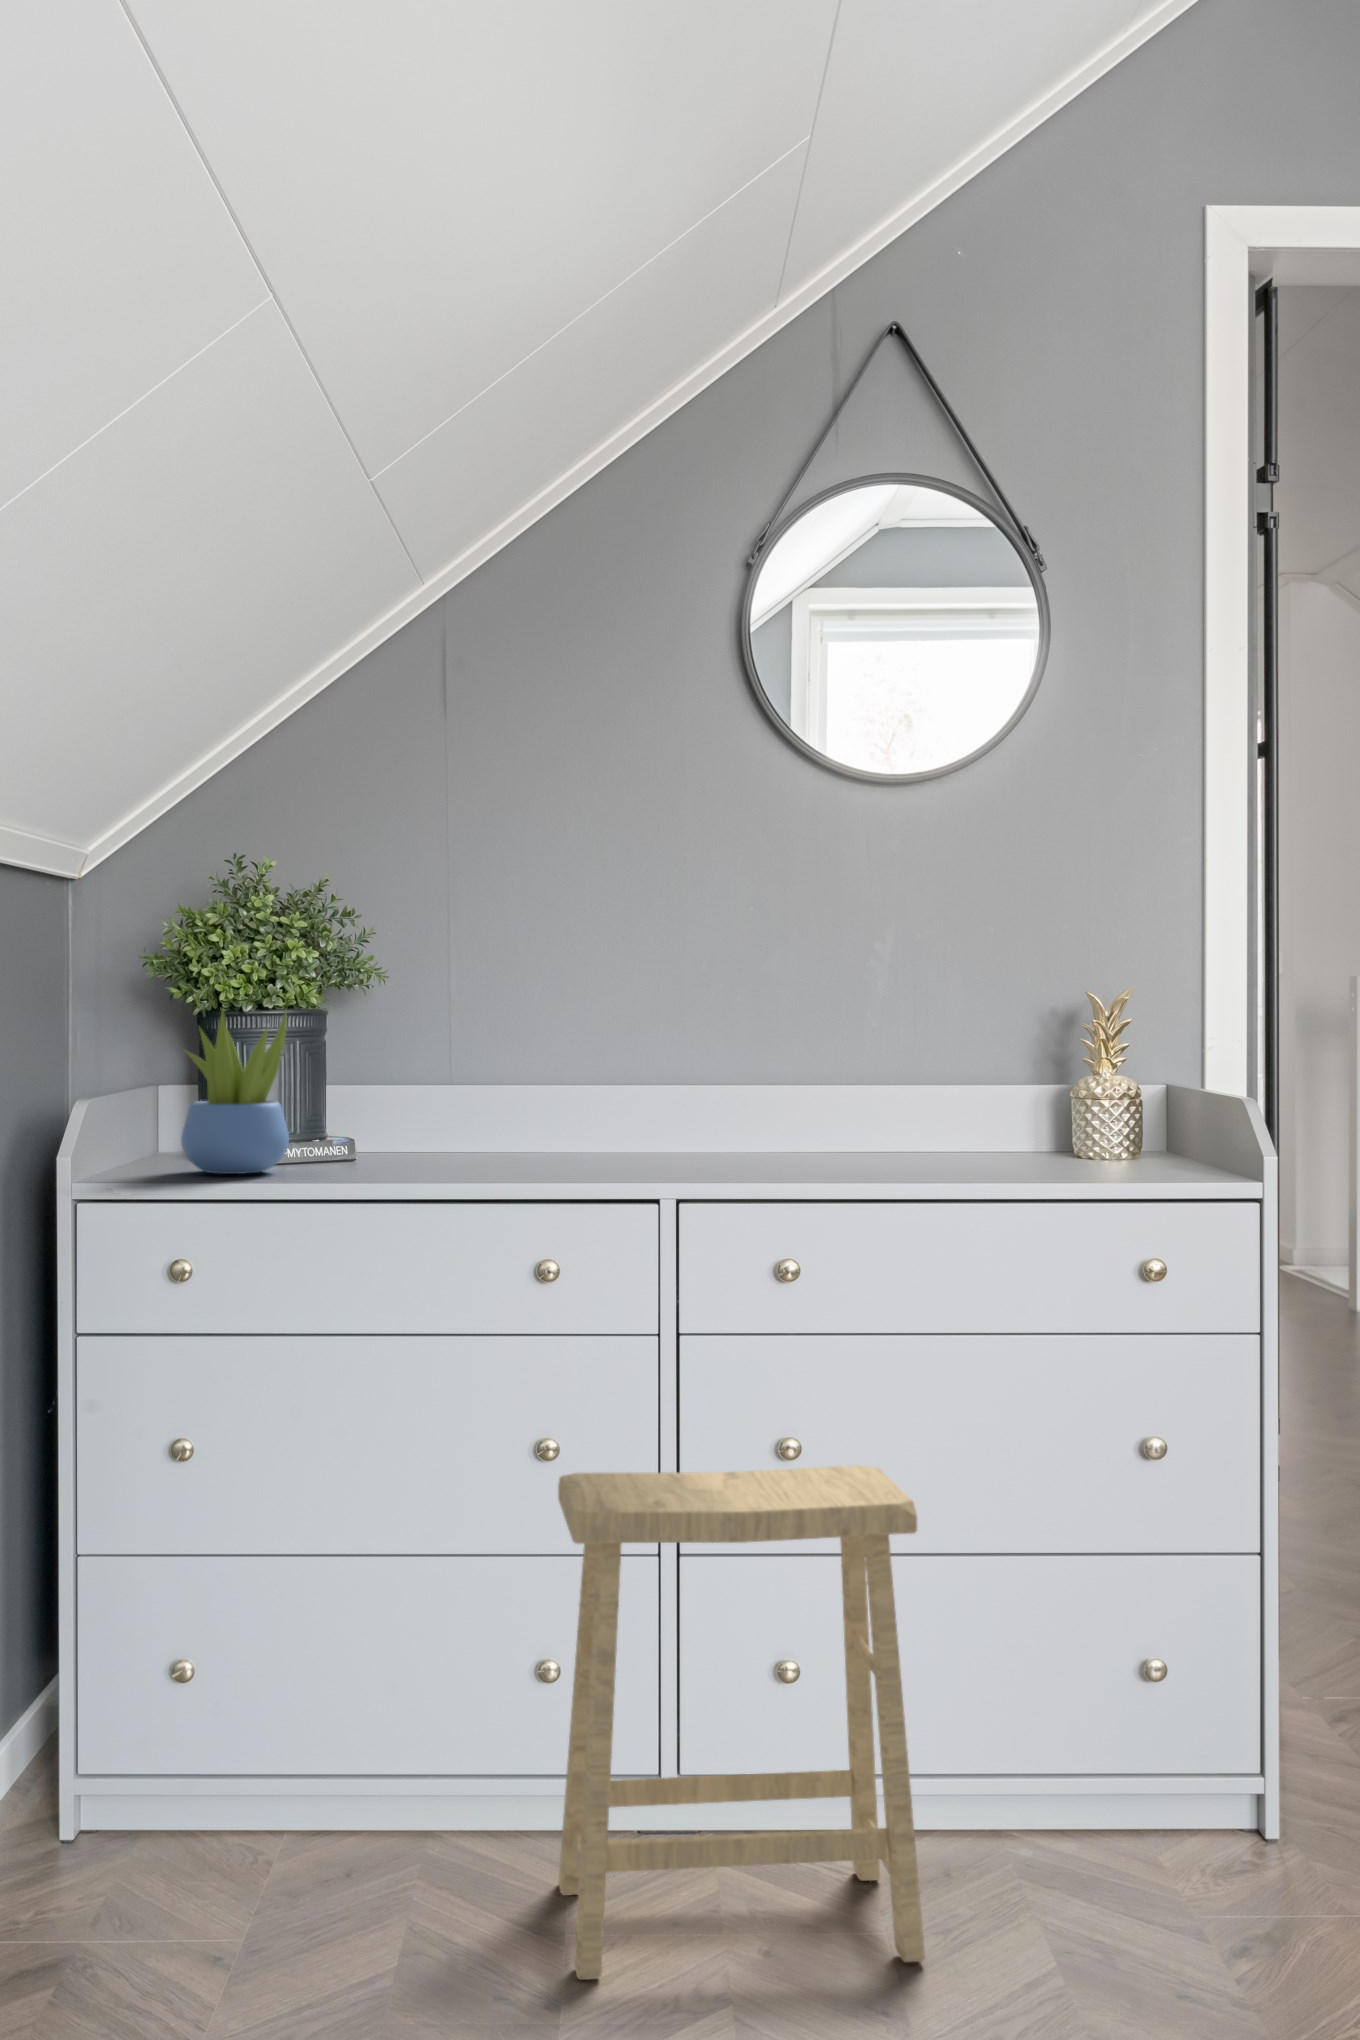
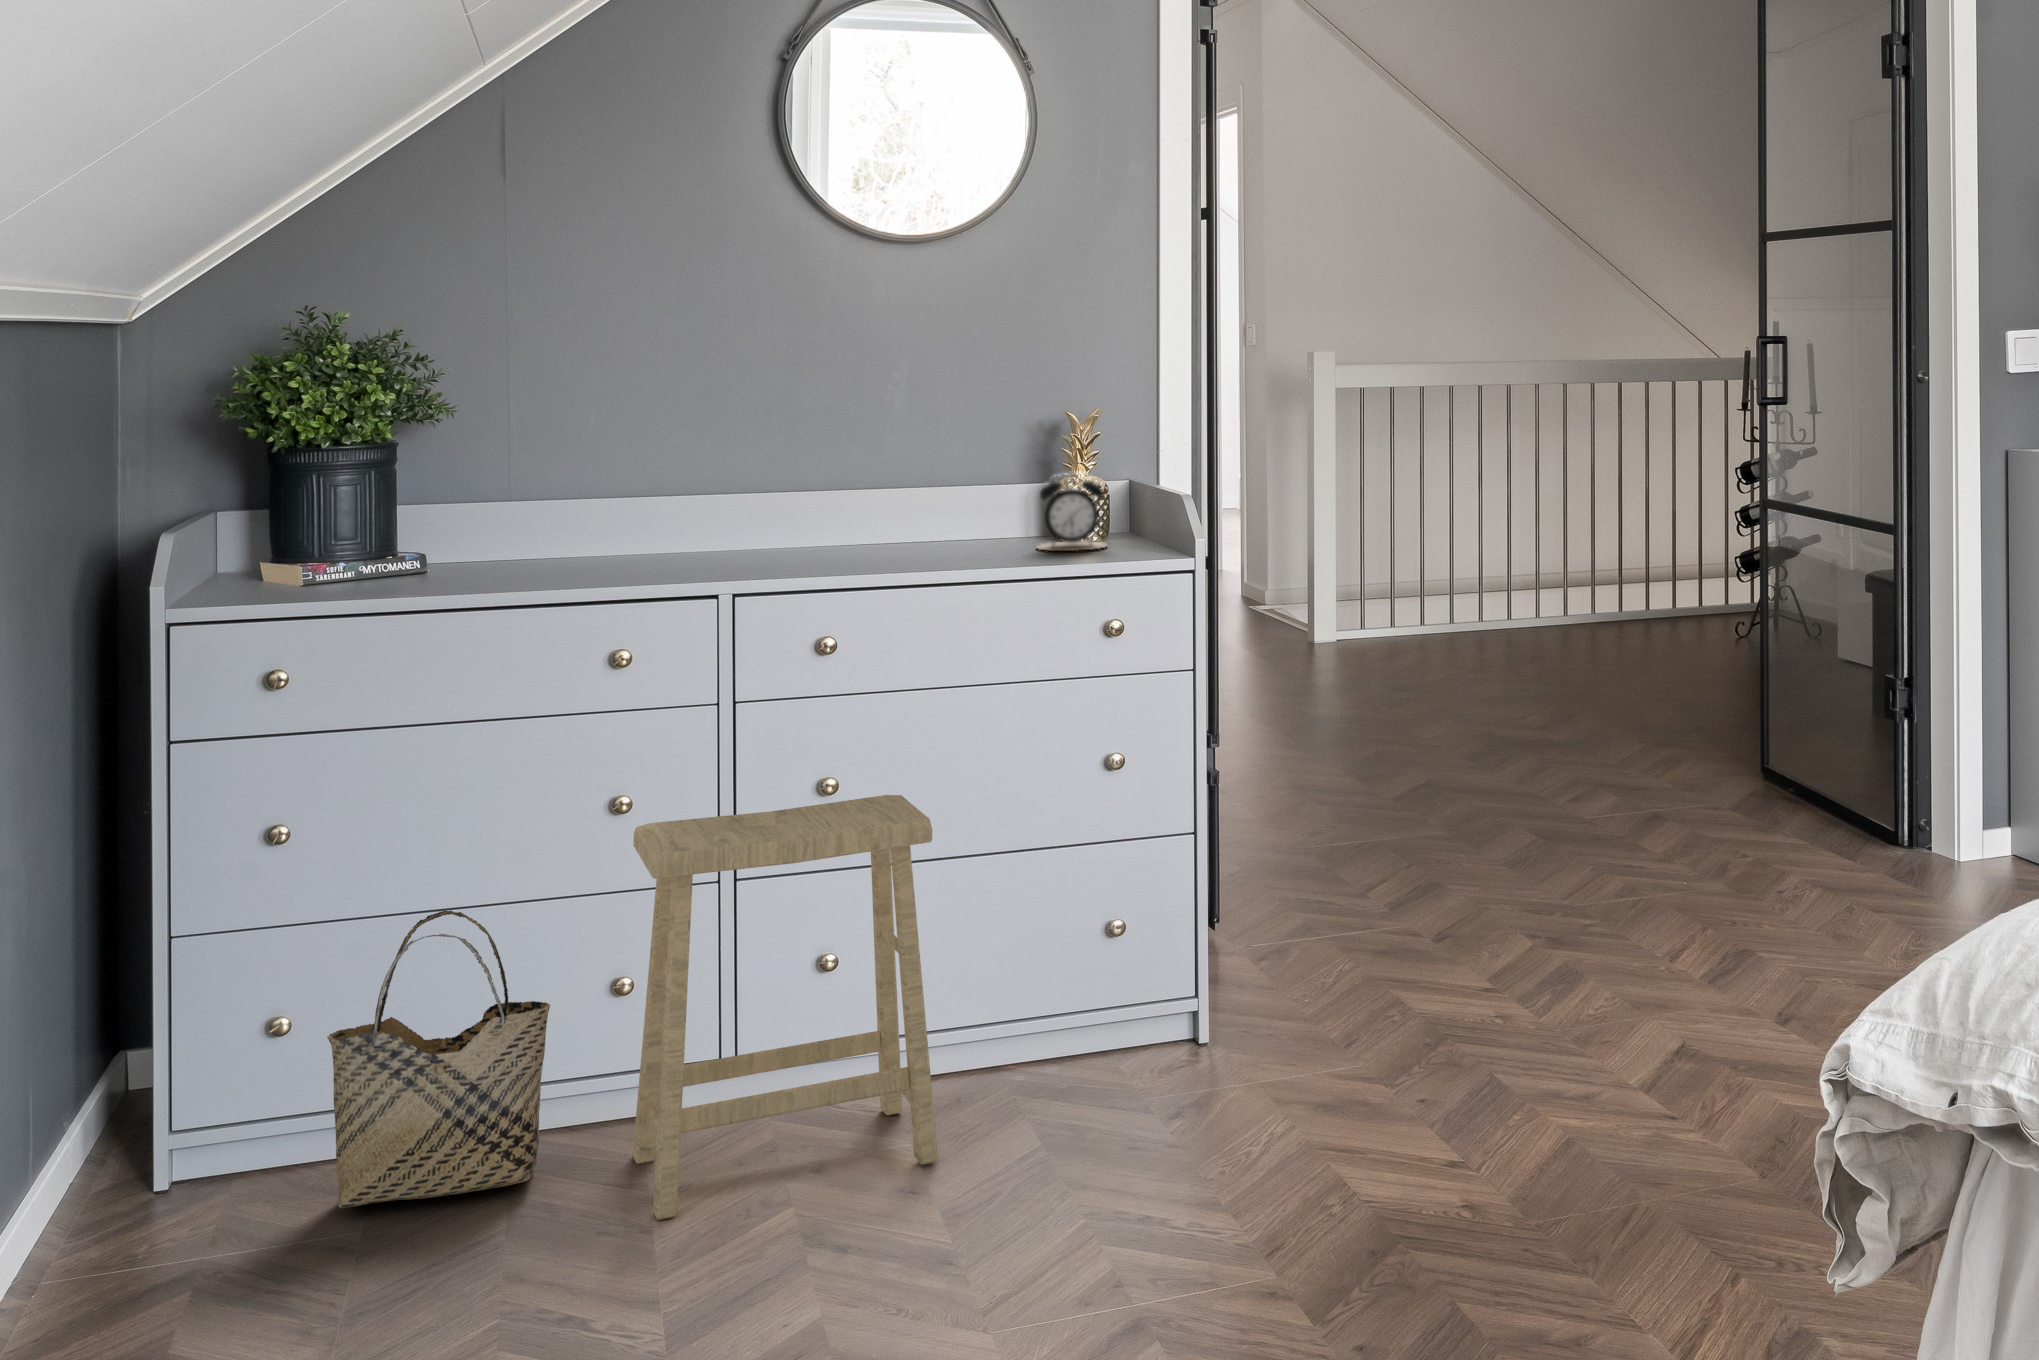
succulent plant: present [181,1011,289,1174] -> none [264,448,372,595]
alarm clock: none [1047,1070,1140,1169] -> present [1037,480,1106,551]
woven basket: none [226,1554,466,1900] -> present [327,911,550,1208]

